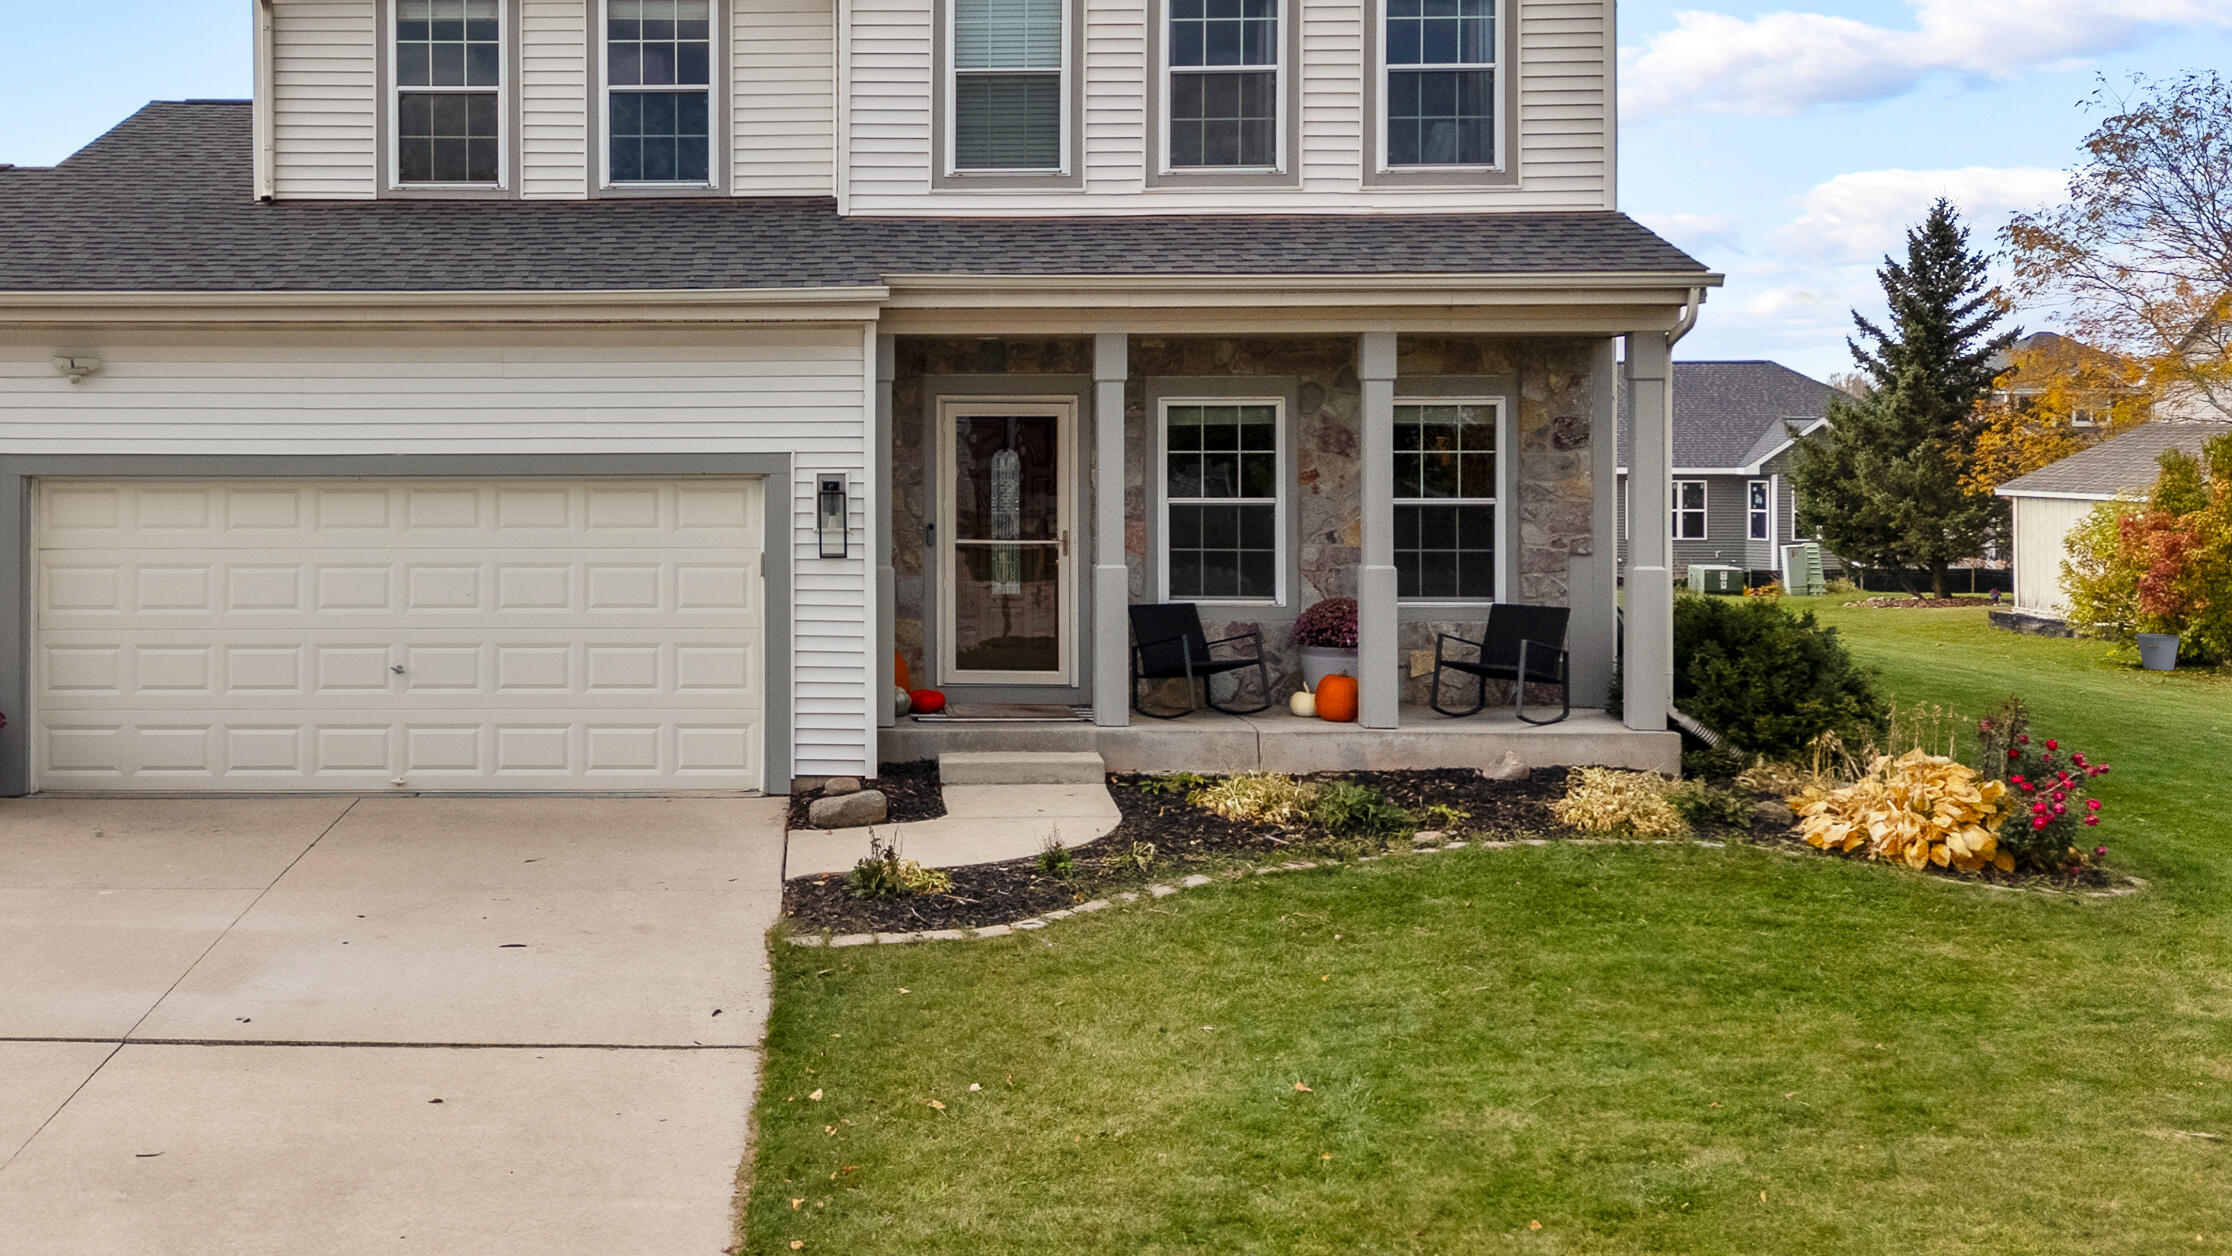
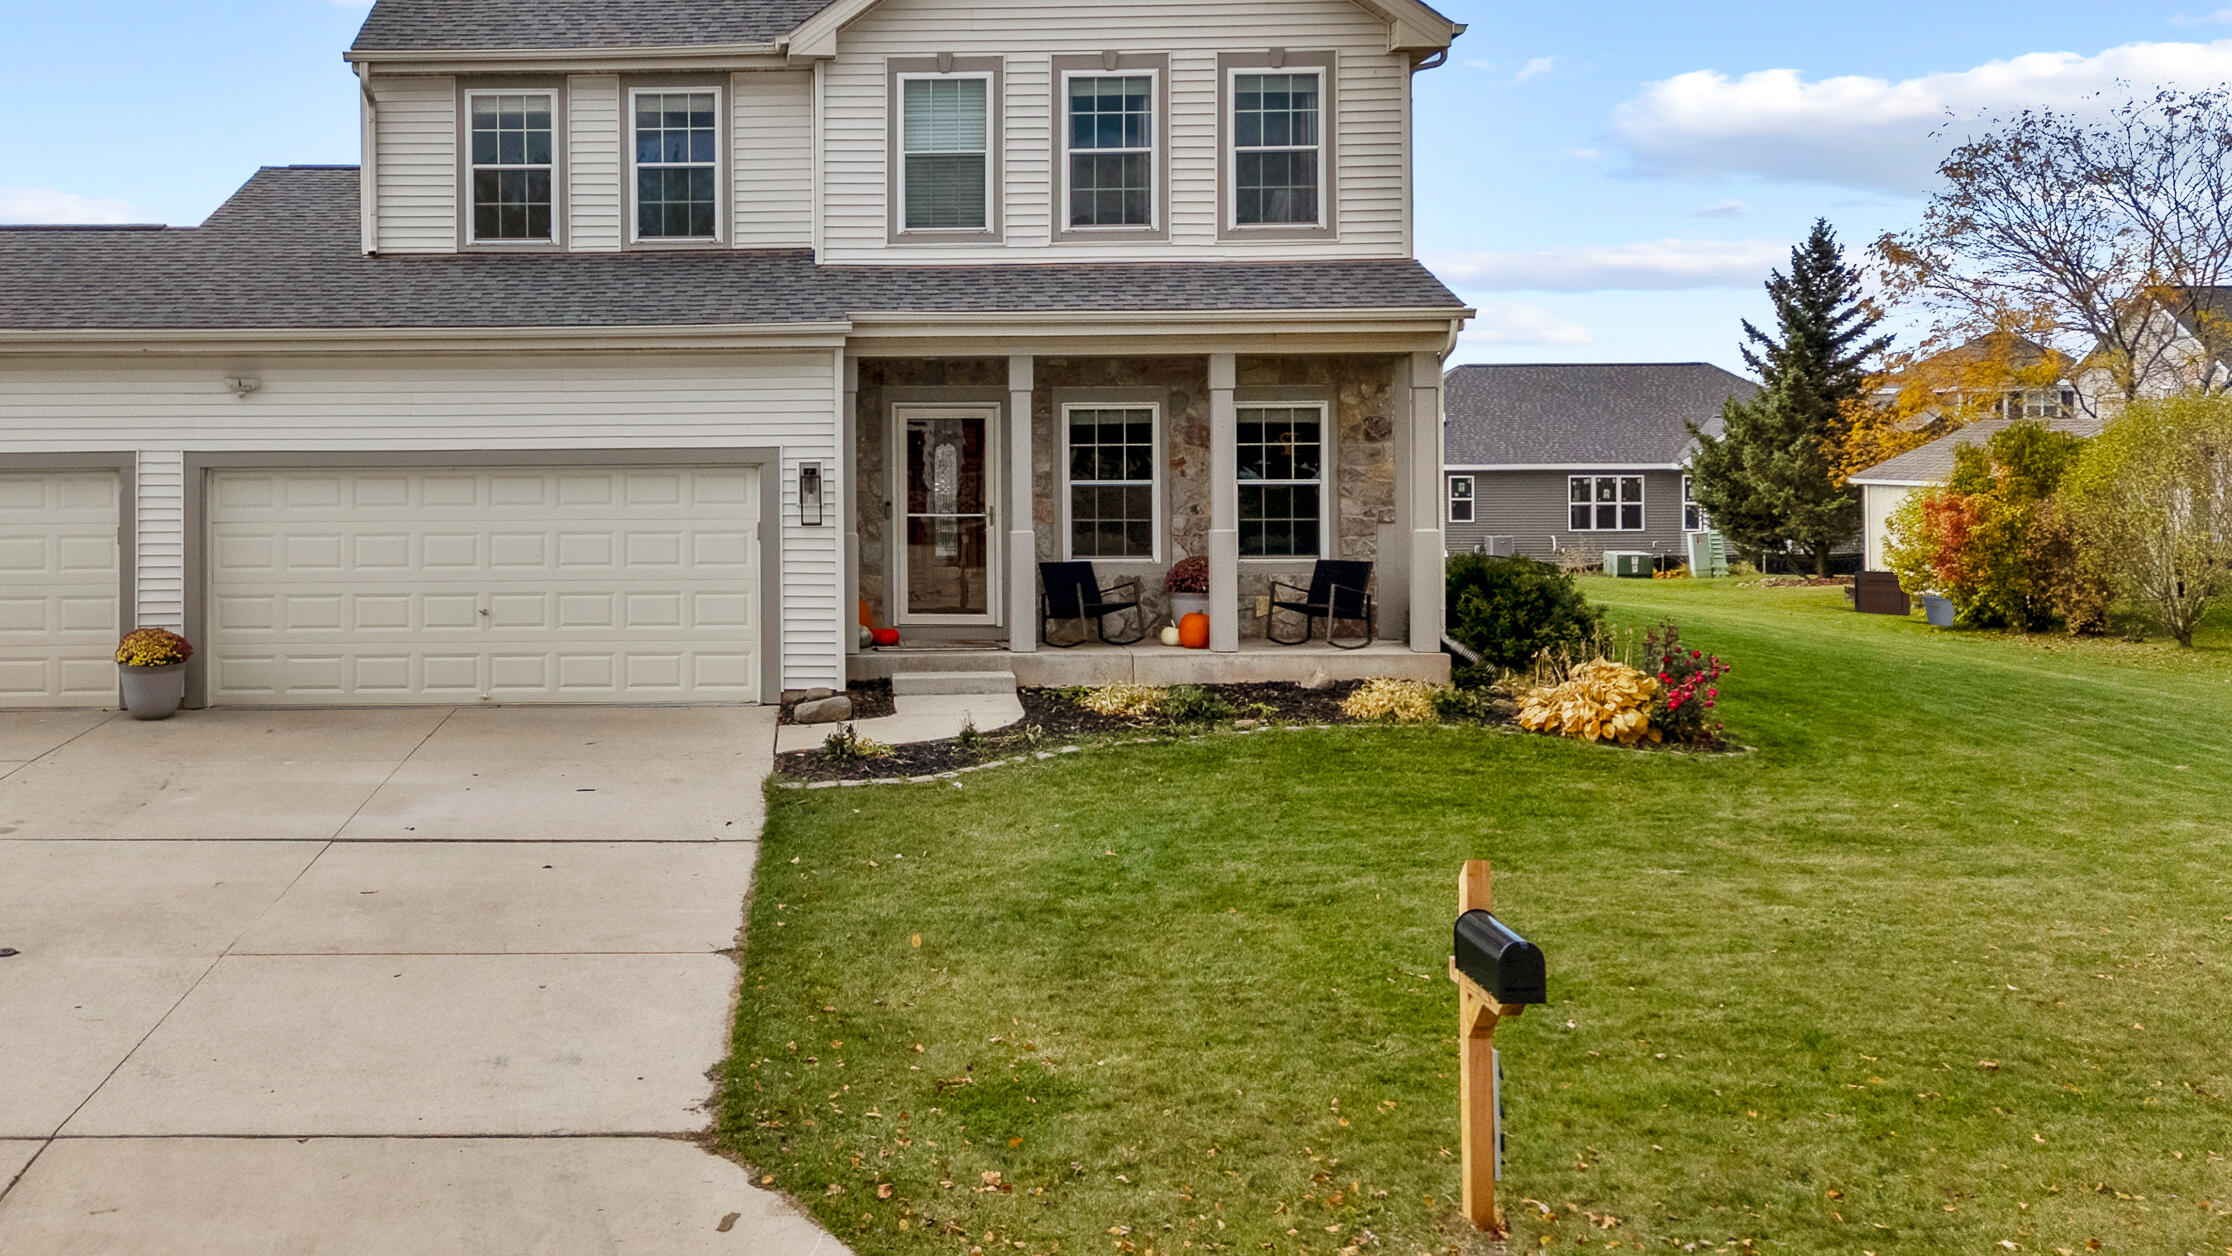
wooden crate: none [2037,601,2109,655] -> present [1854,571,1910,616]

